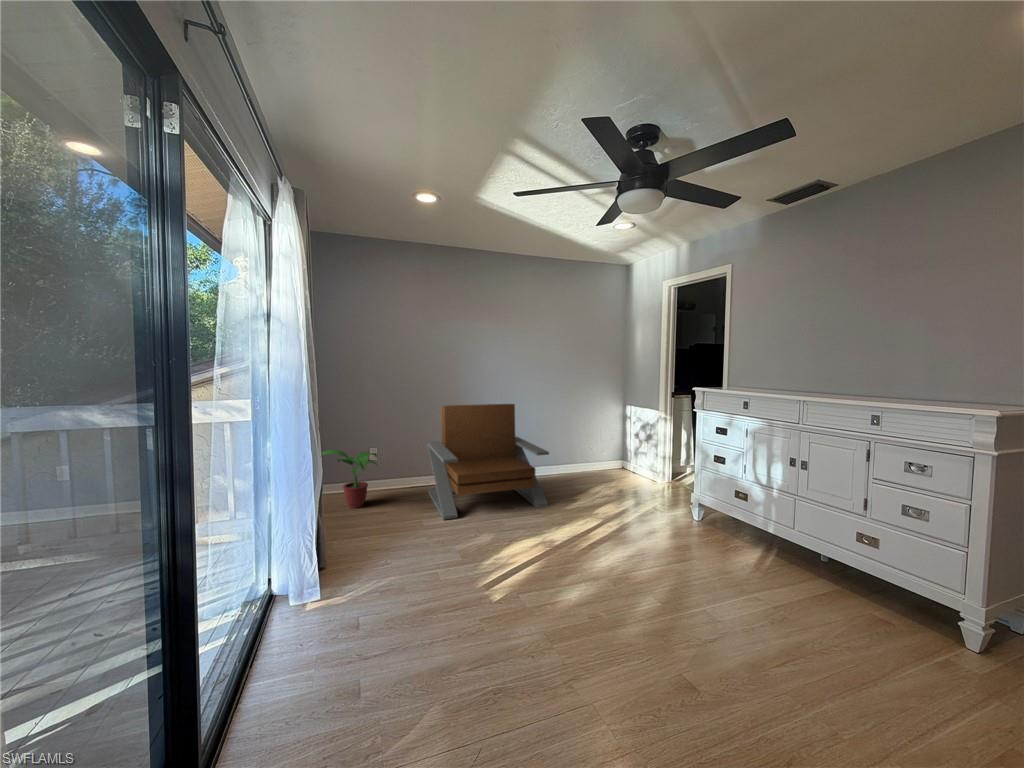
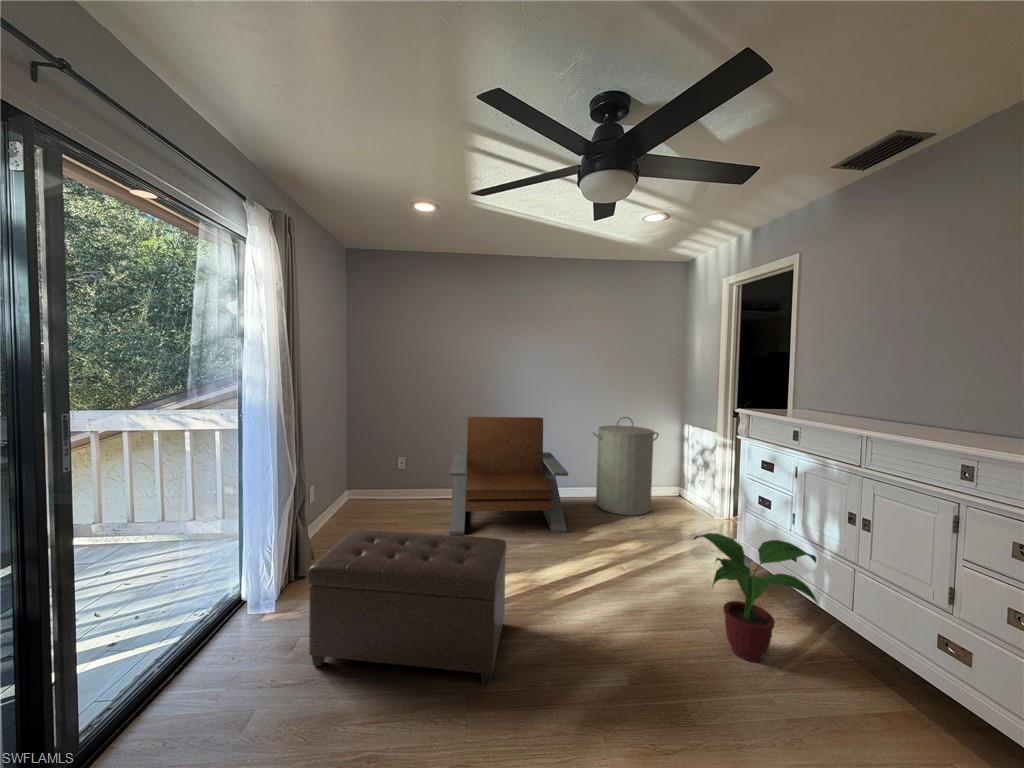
laundry hamper: none [556,400,611,487] -> present [592,417,659,516]
potted plant: present [322,450,377,508] -> present [694,533,817,662]
ottoman: none [387,508,563,643] -> present [308,530,507,684]

